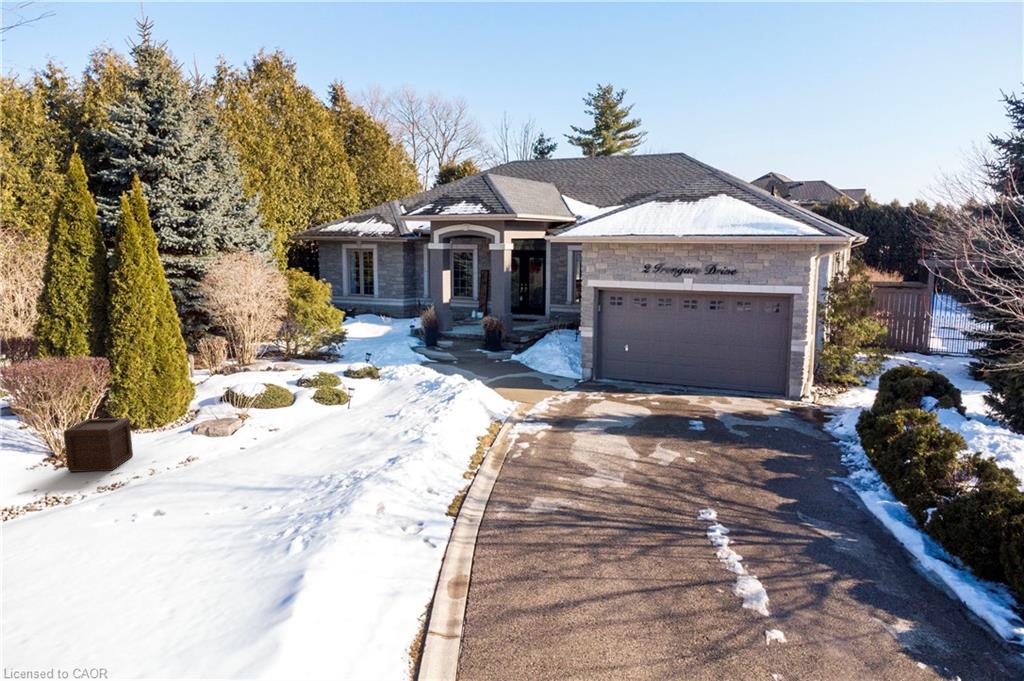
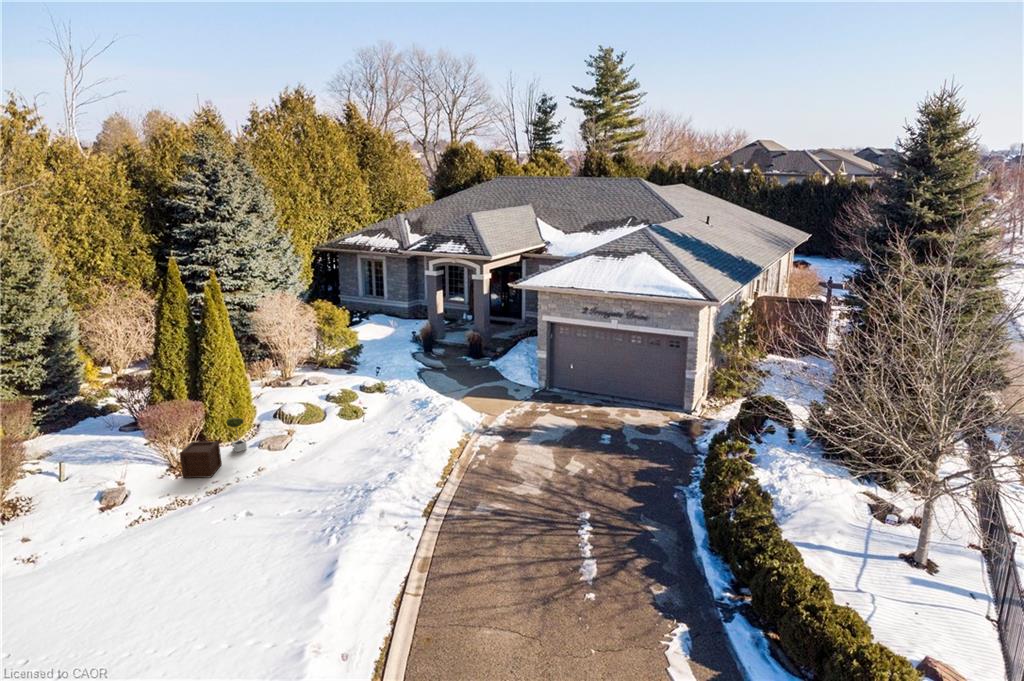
potted tree: none [145,389,175,442] -> present [226,417,247,452]

